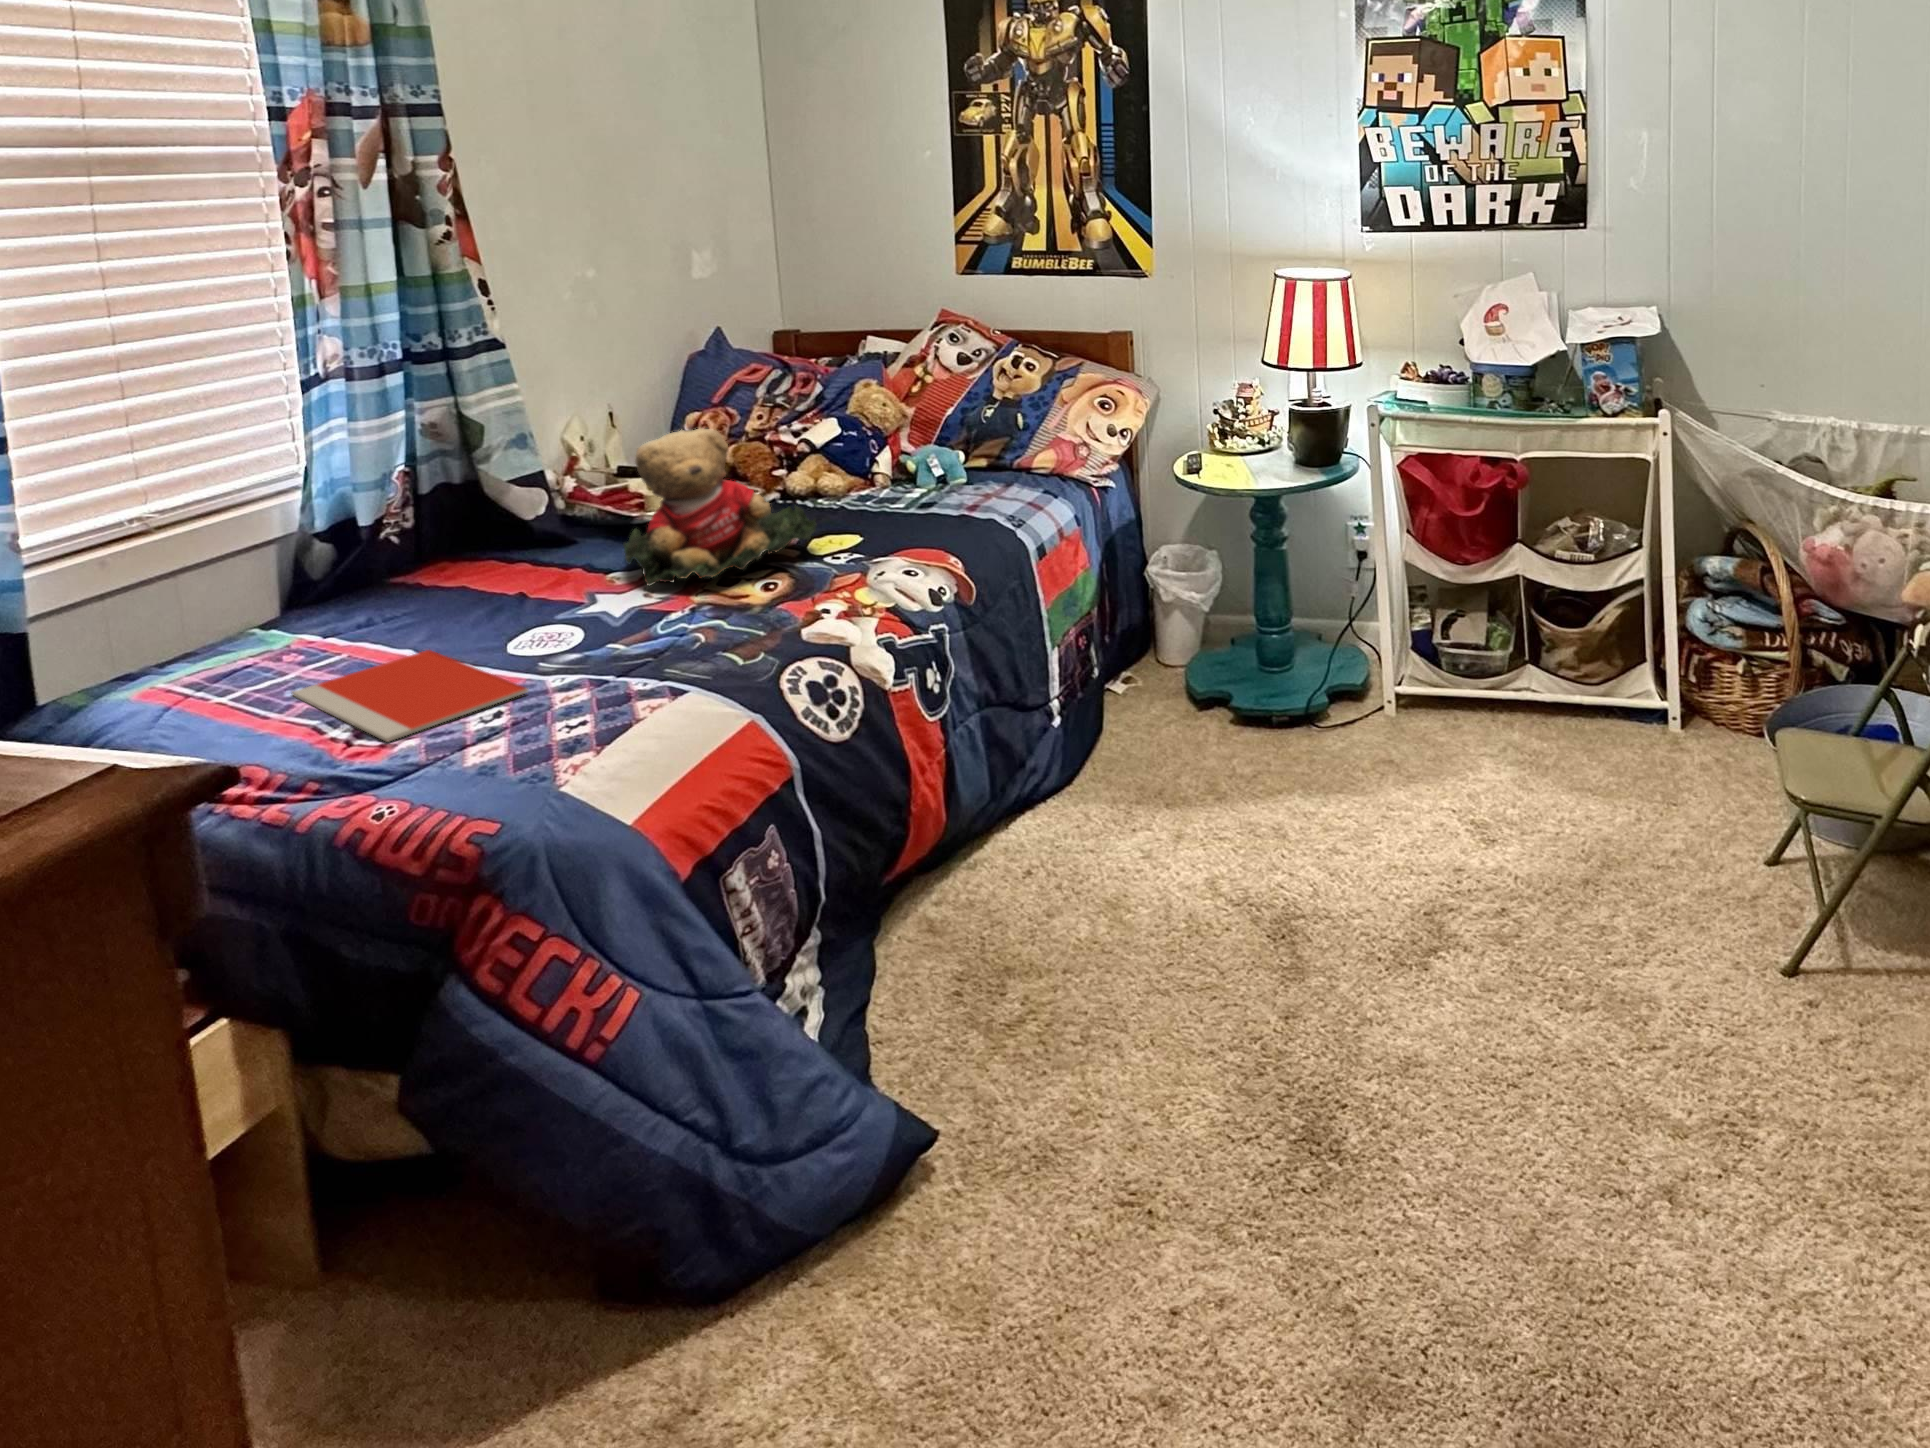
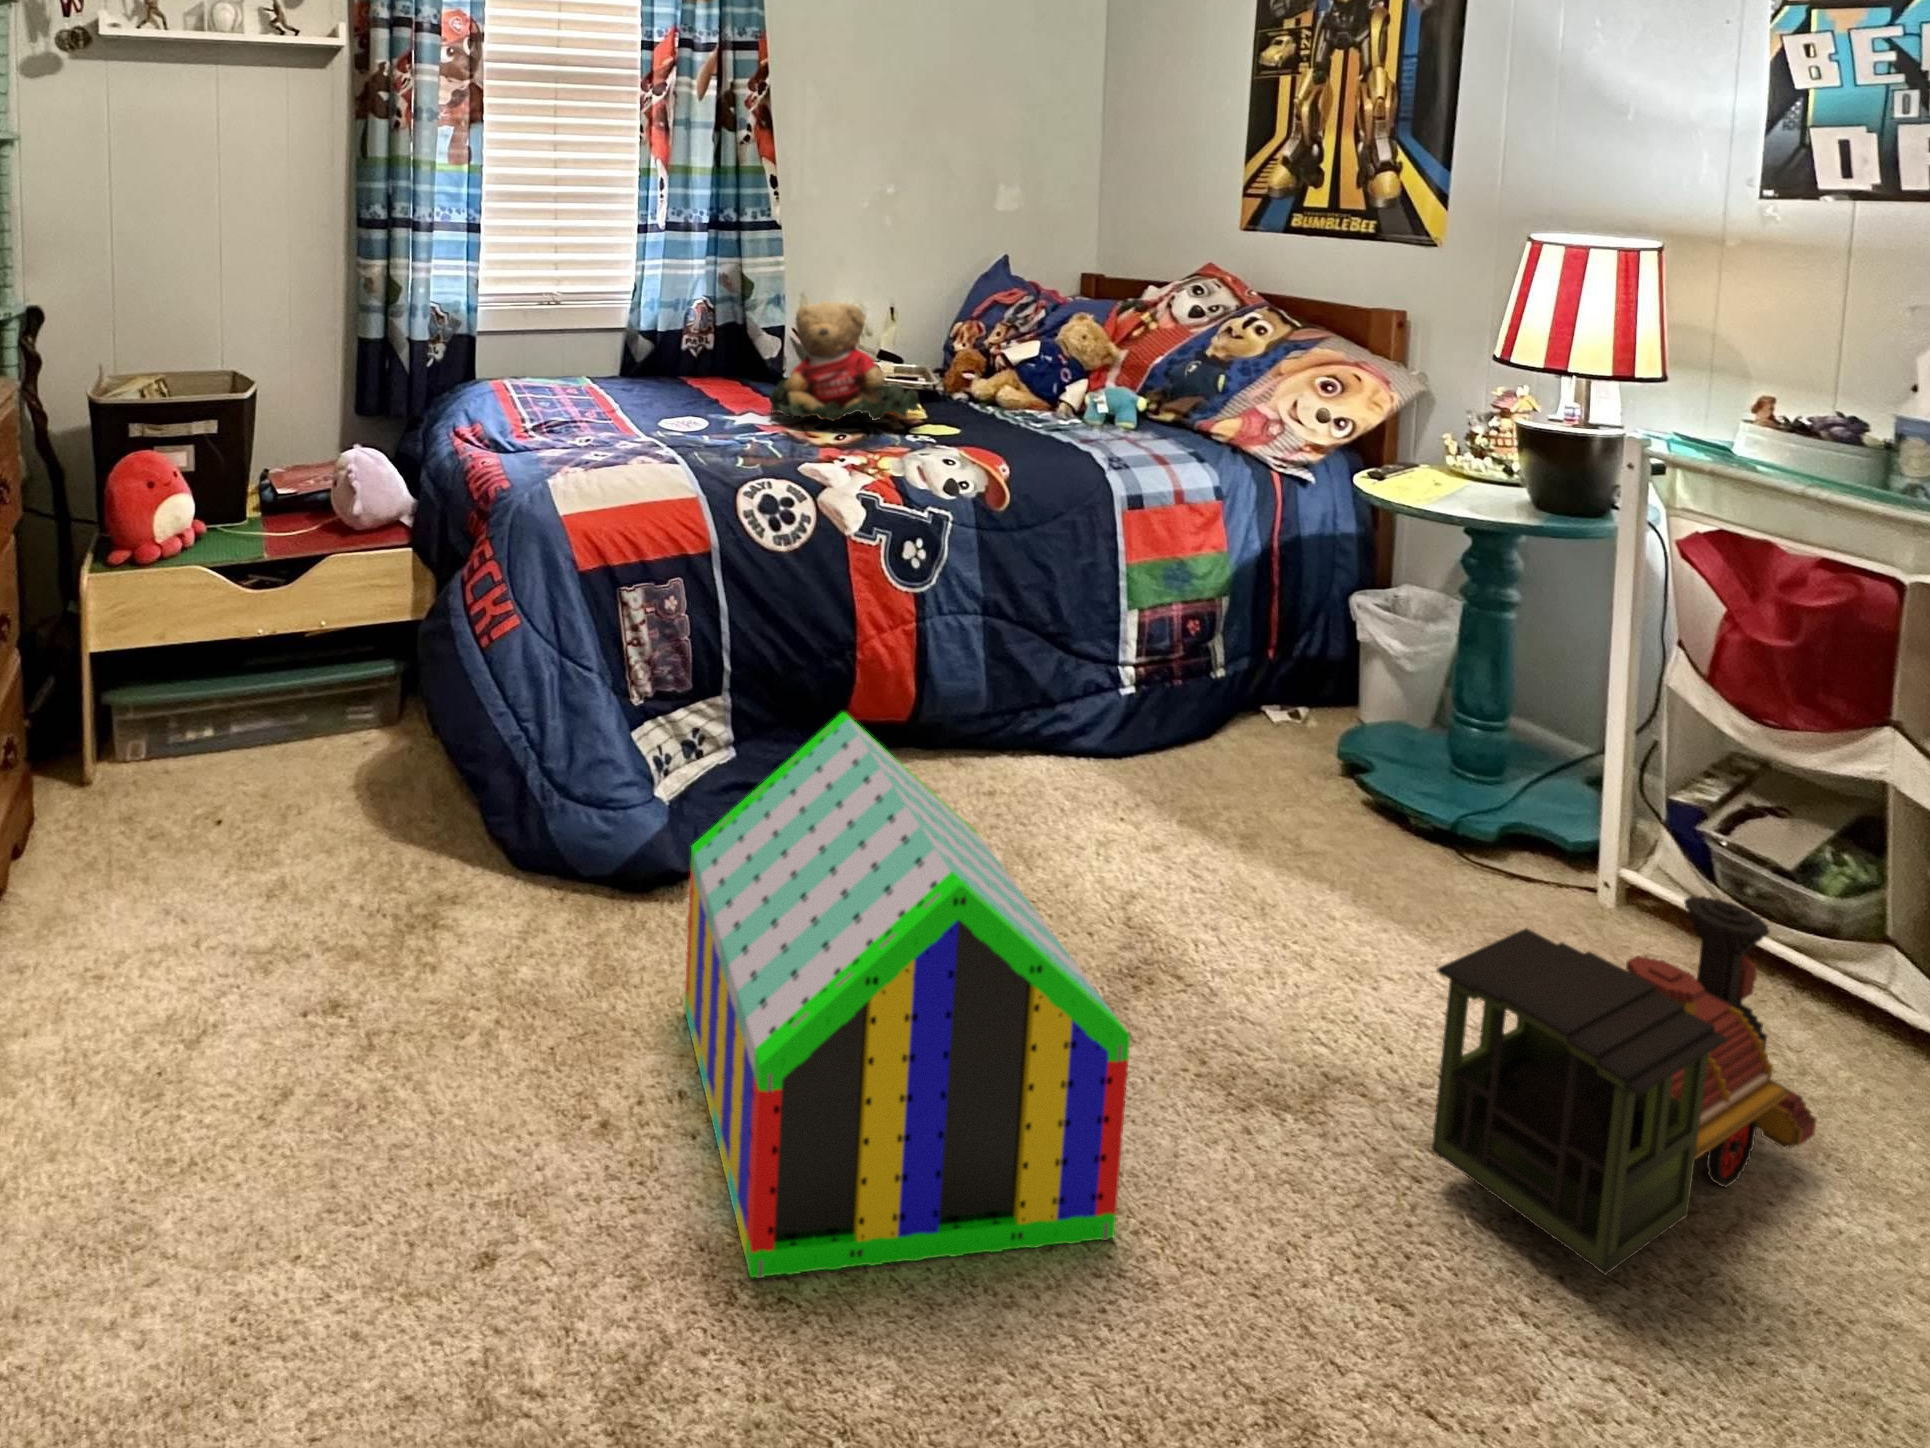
notebook: present [291,650,528,742] -> none [513,402,616,435]
toy train: none [1496,669,1635,894] -> present [1432,896,1817,1275]
toy house: none [1120,829,1490,1290] -> present [685,712,1130,1278]

